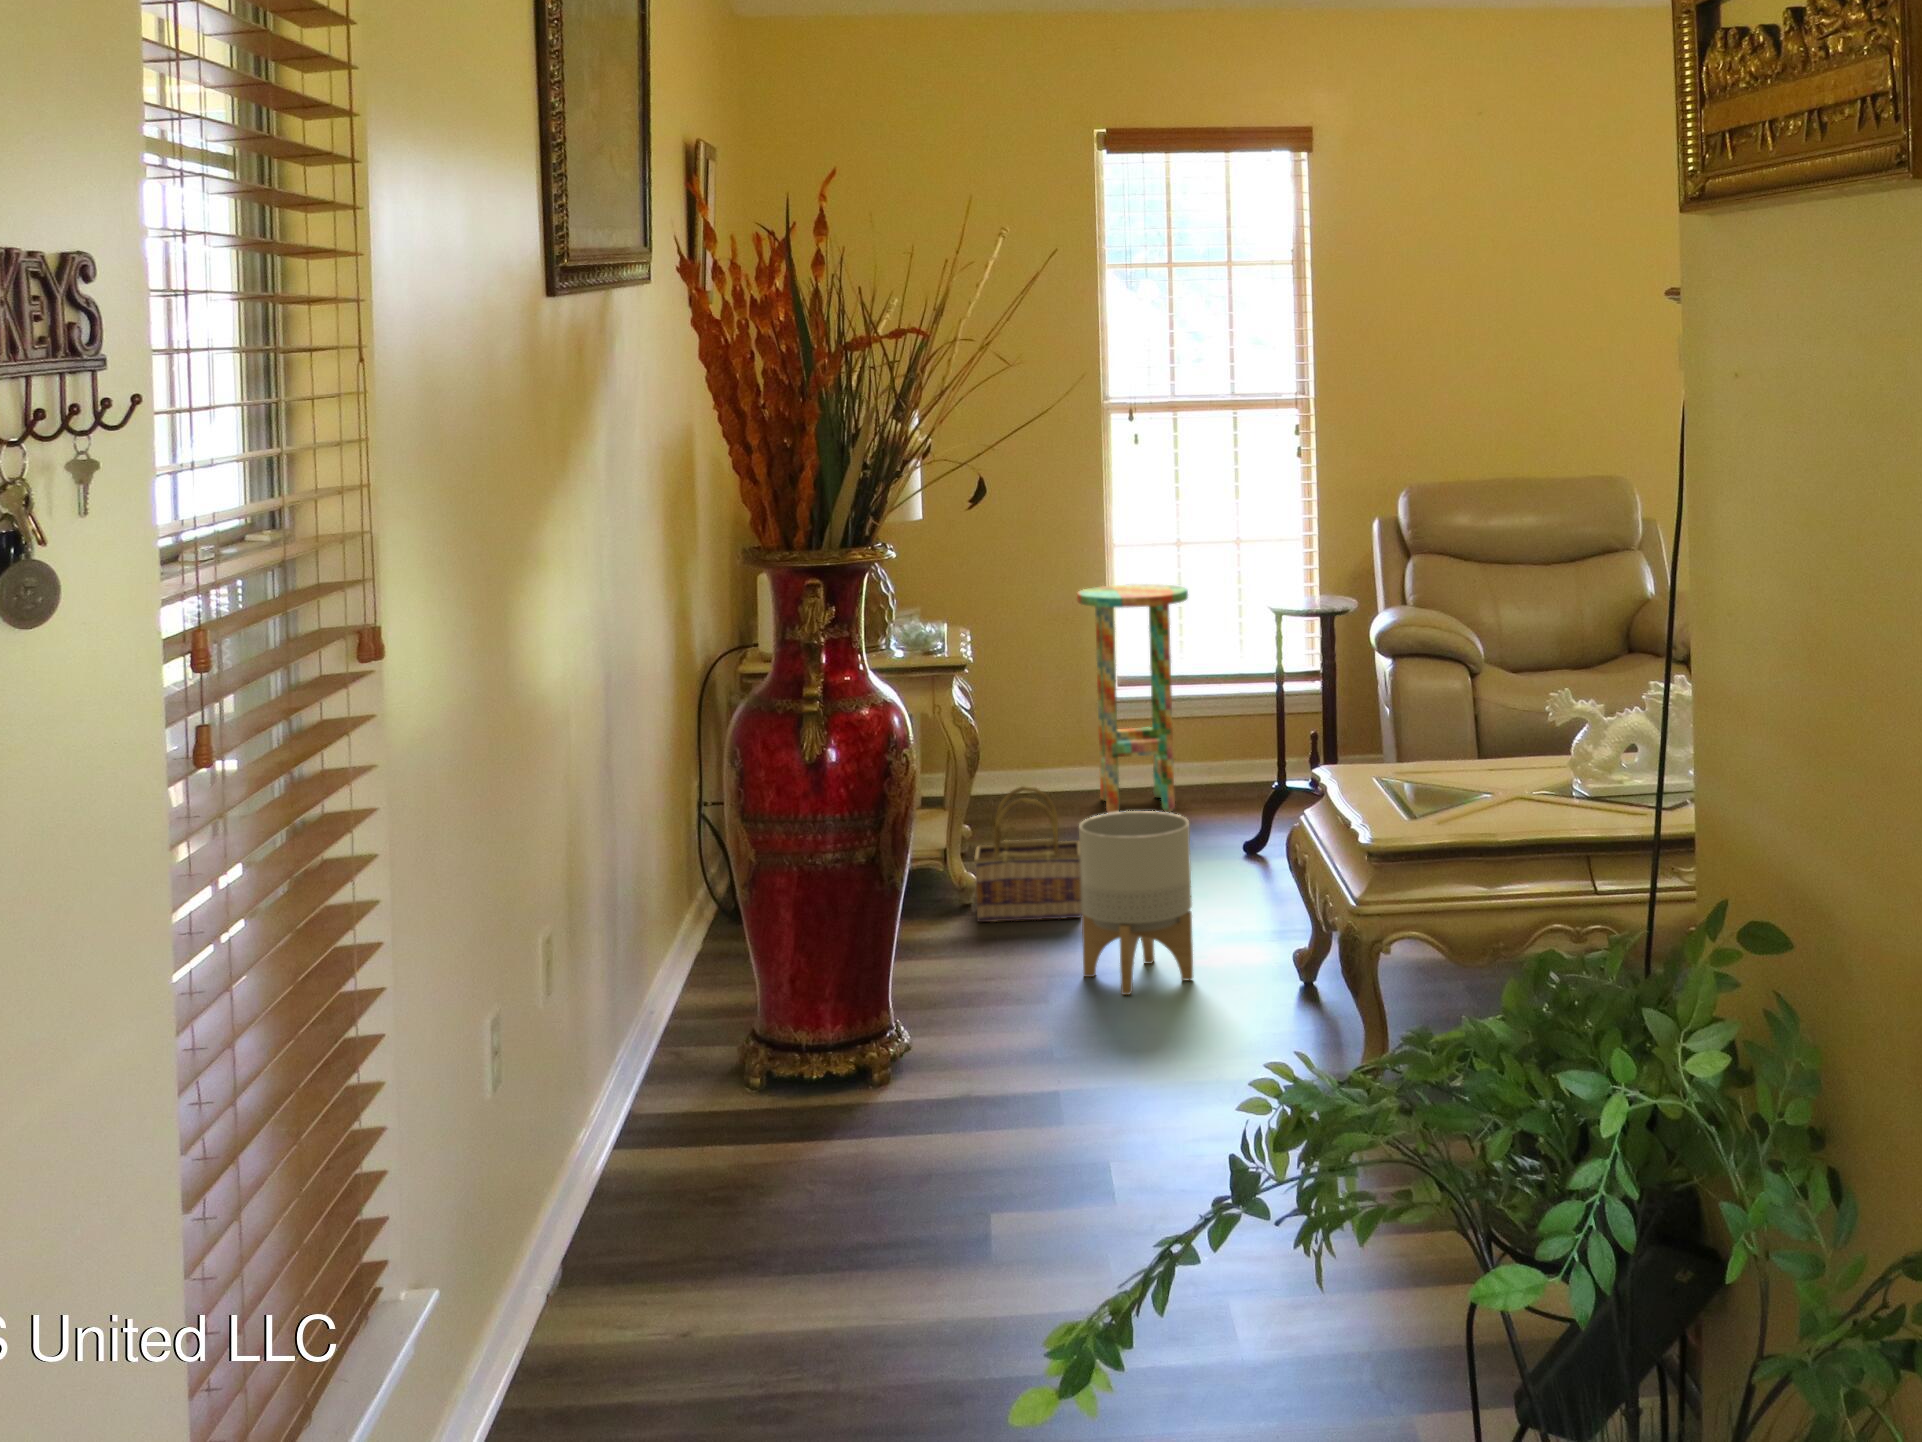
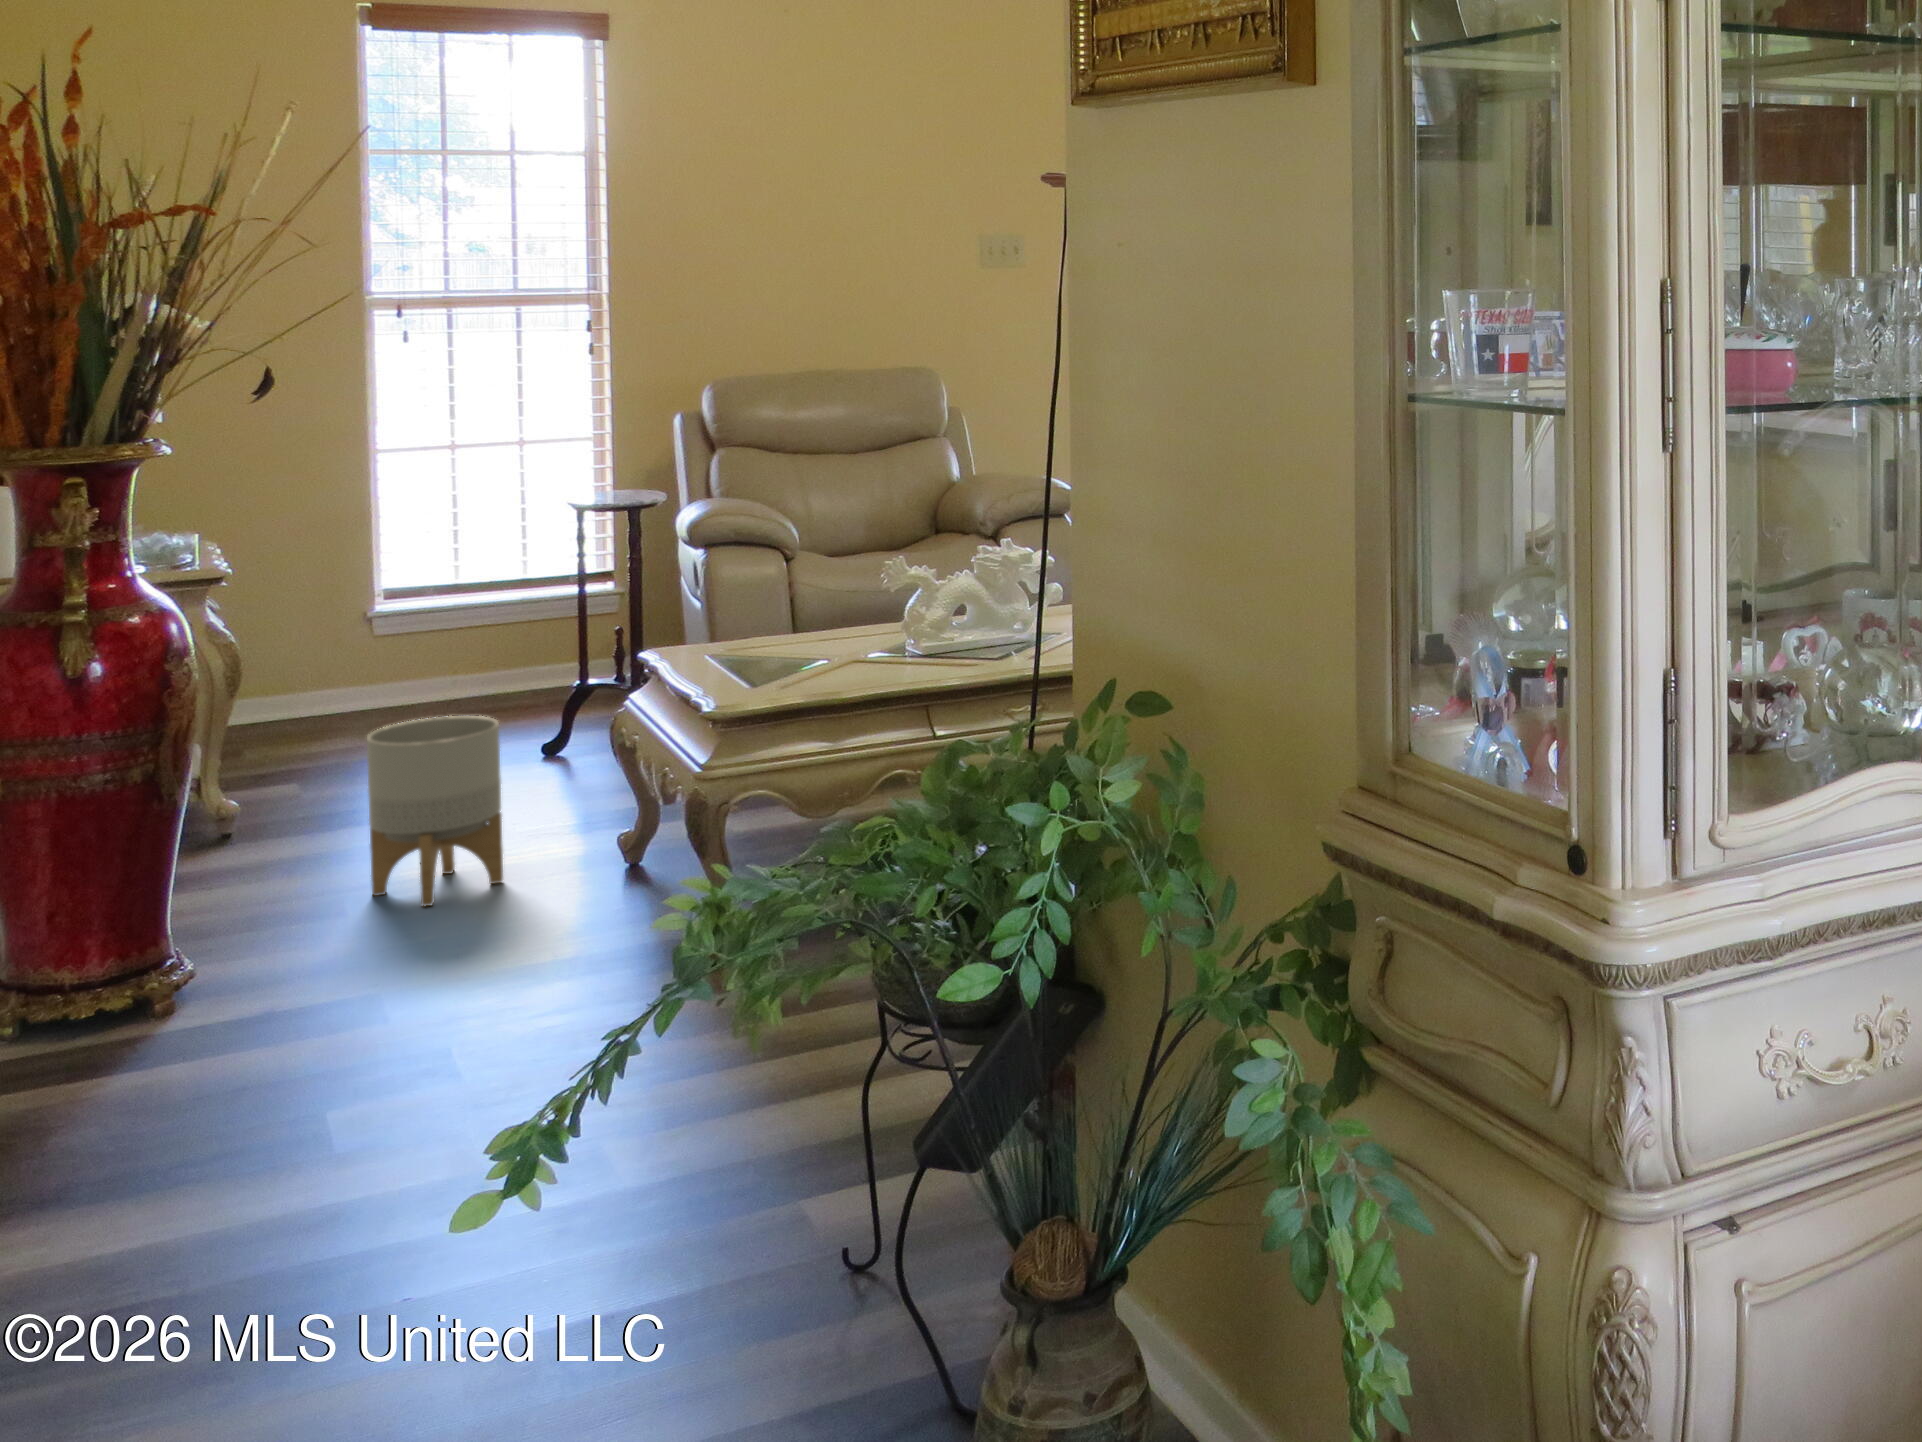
side table: present [1077,584,1188,813] -> none [331,490,467,738]
basket: present [974,786,1082,922] -> none [221,709,359,860]

